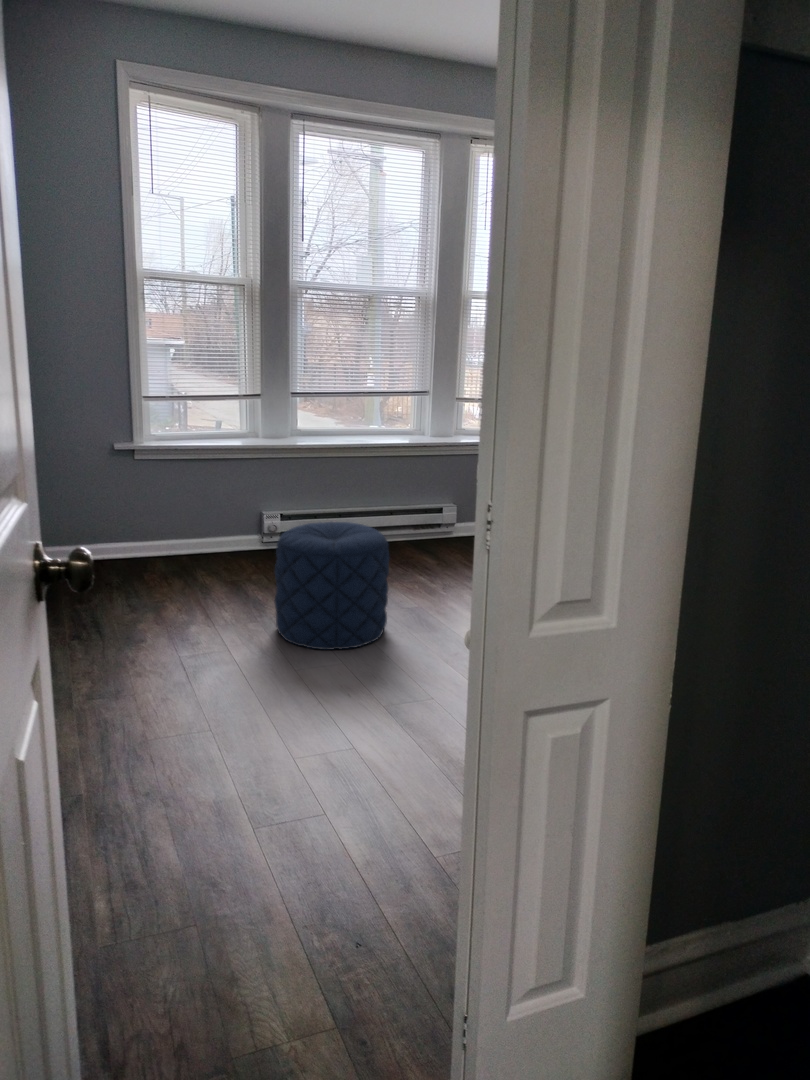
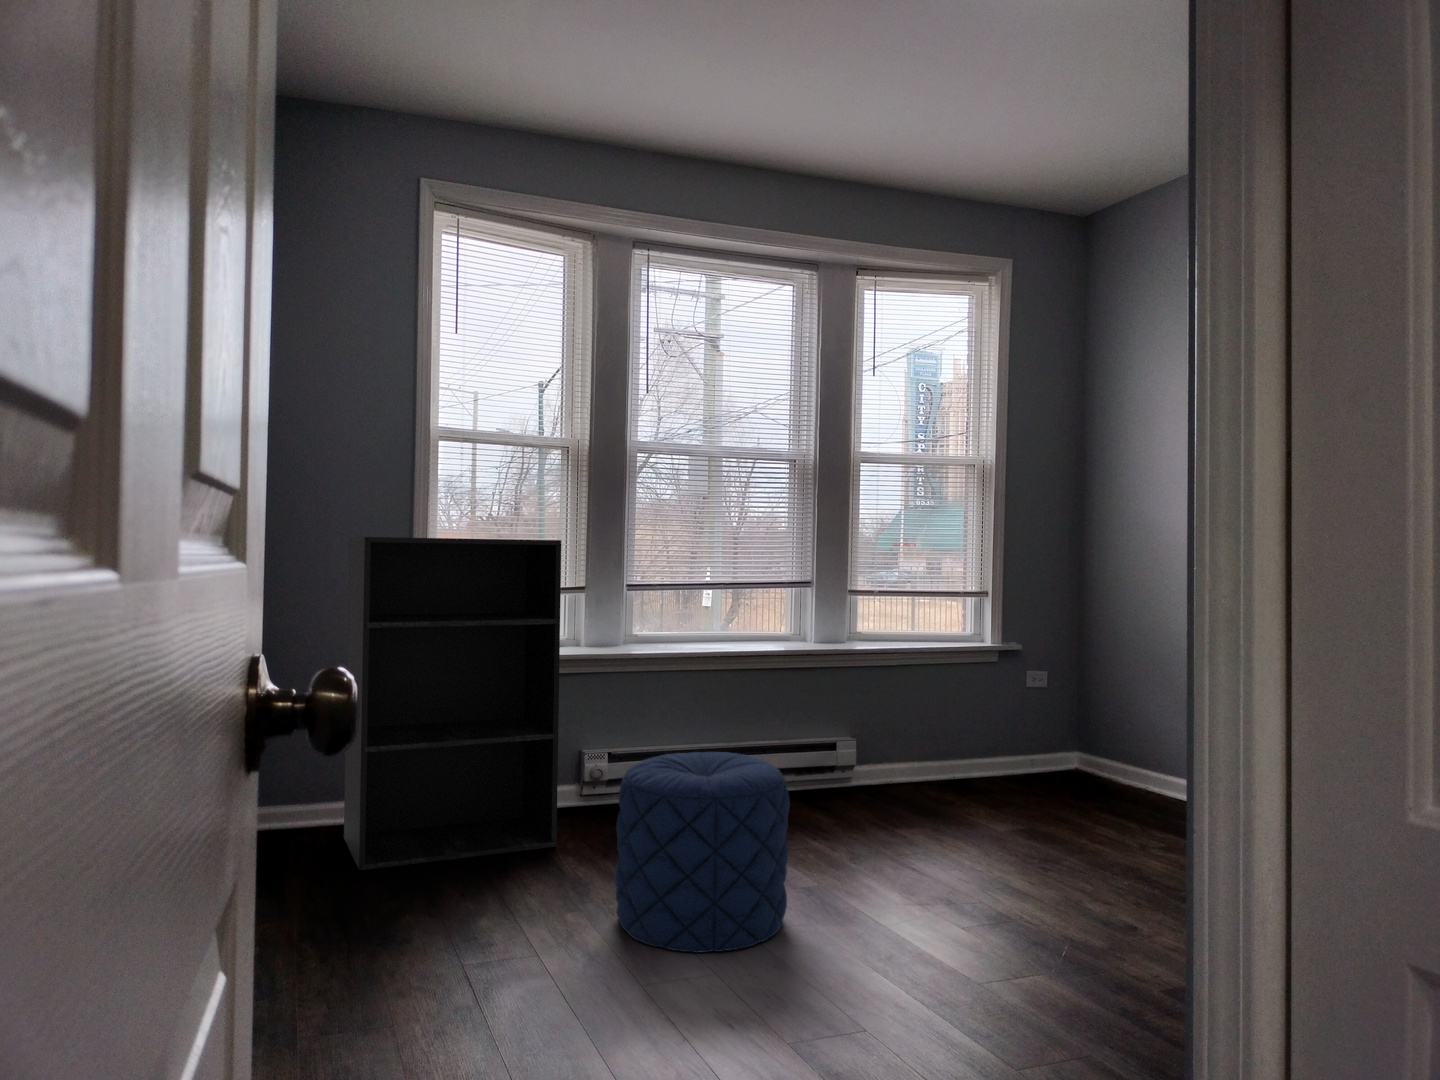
bookshelf: none [82,360,241,593] -> present [344,537,561,870]

